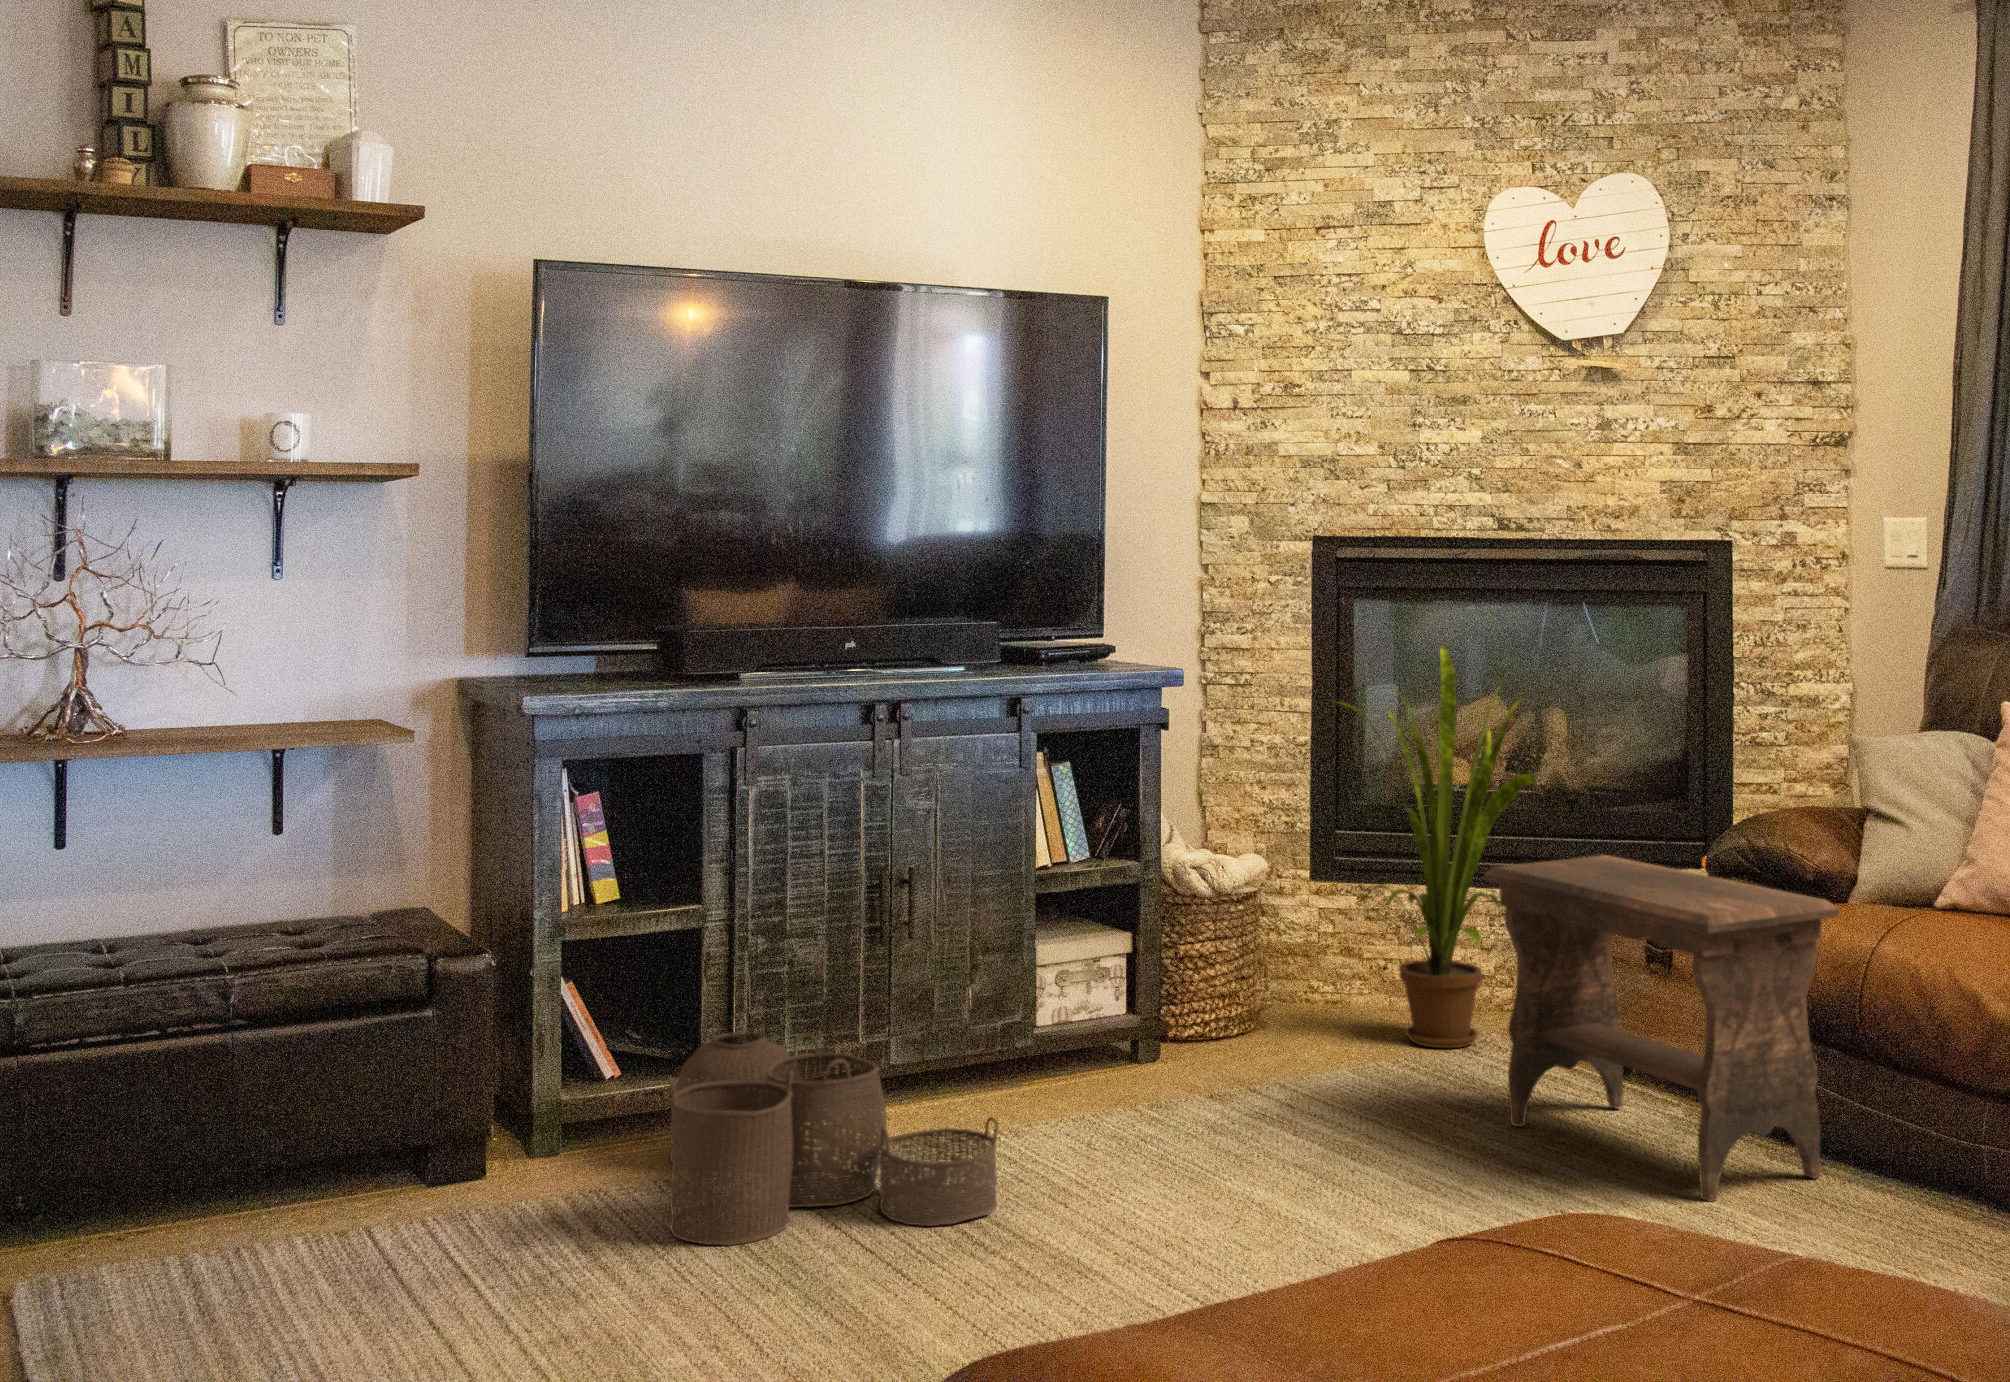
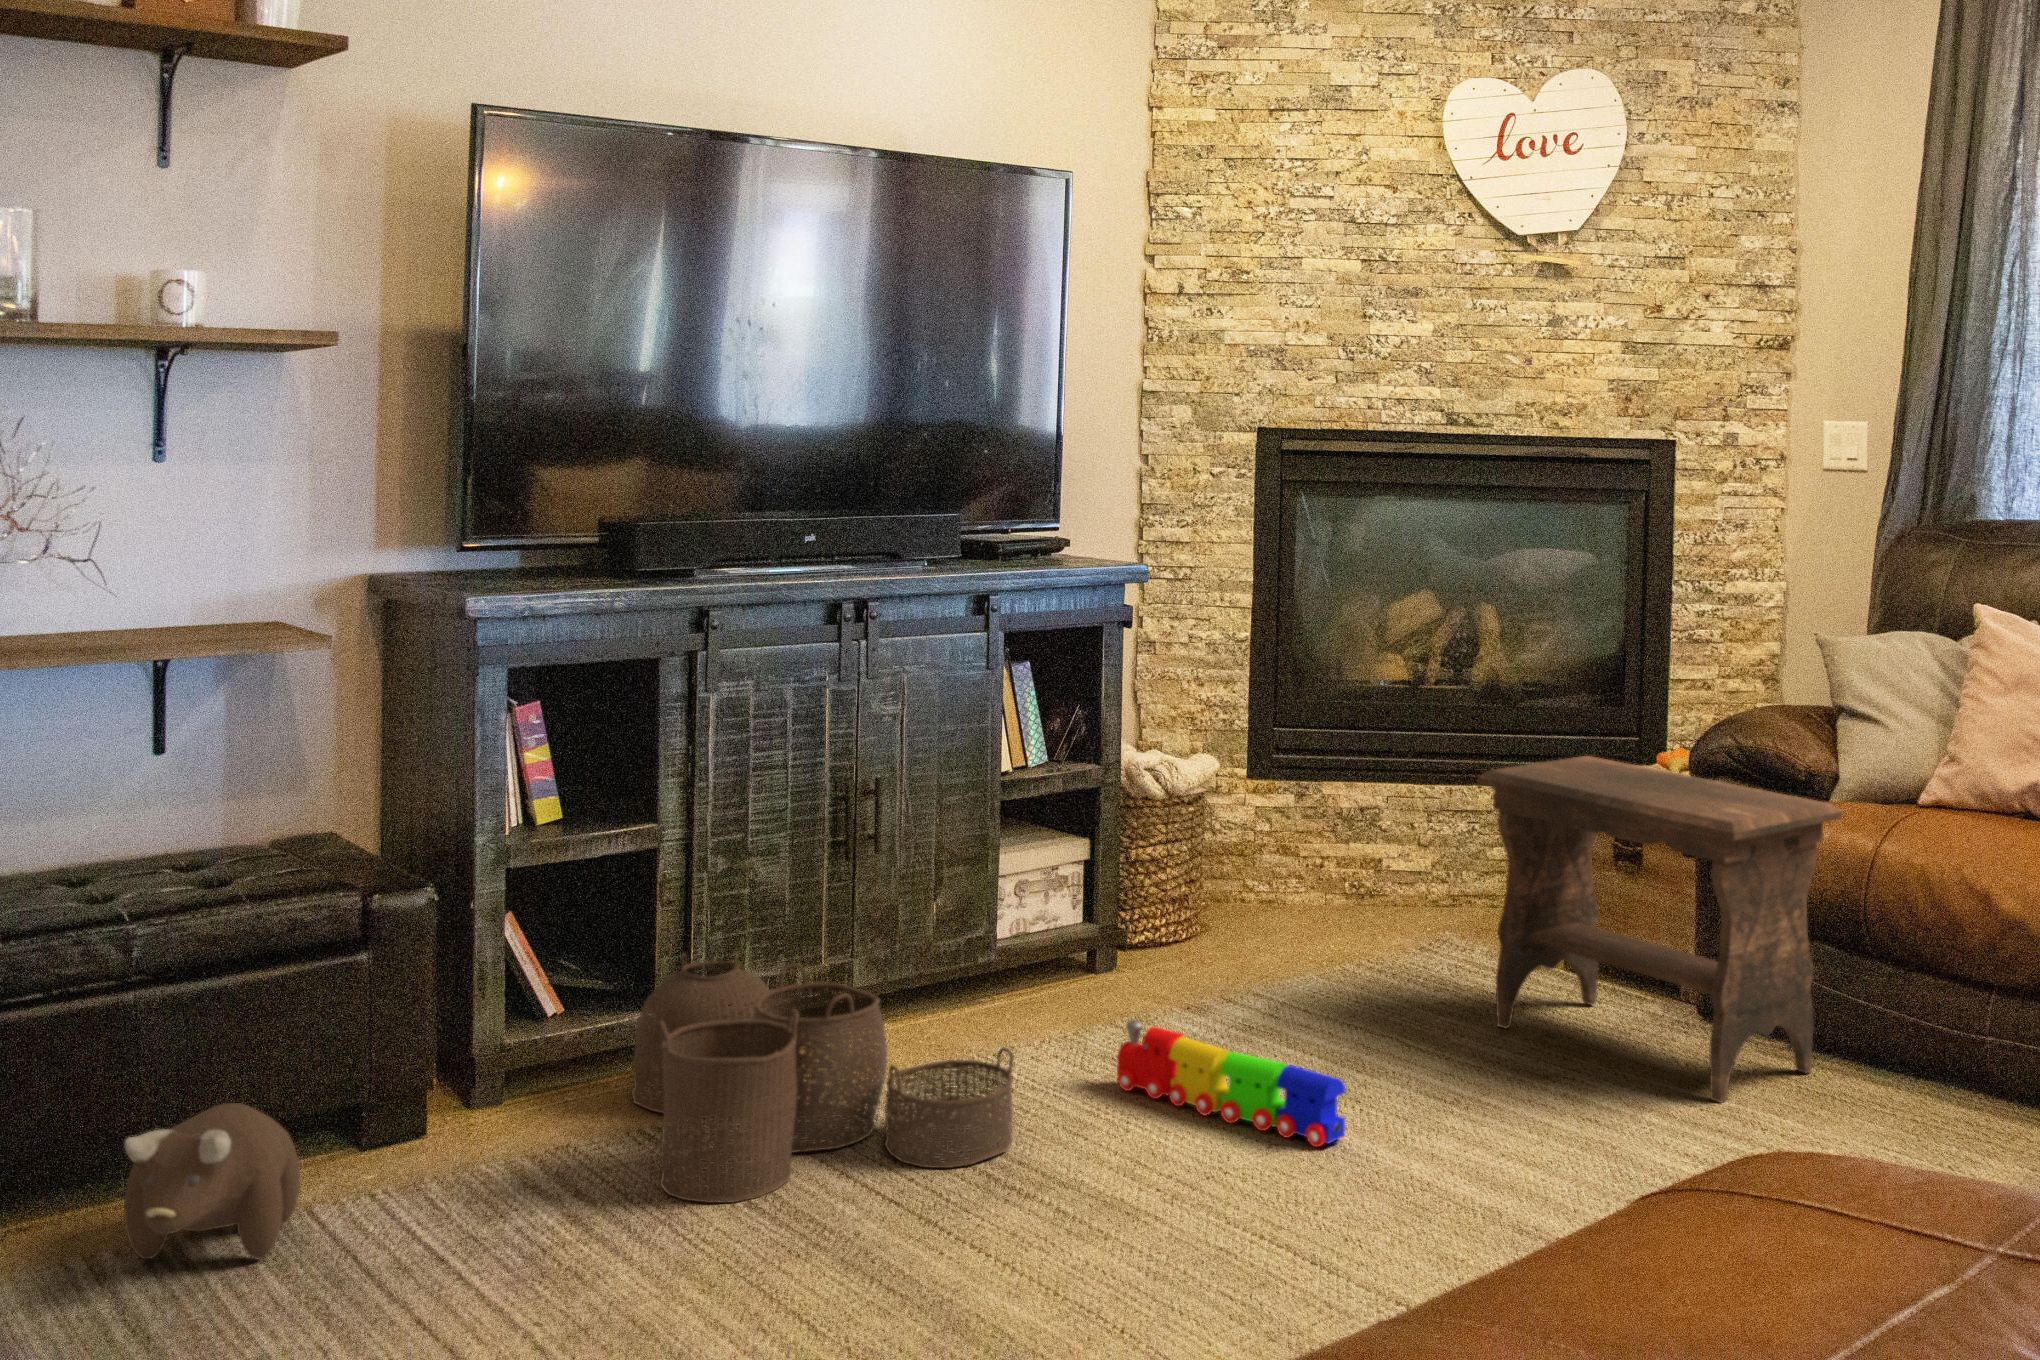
house plant: present [1333,646,1538,1048] -> none [1285,540,1499,945]
toy train: none [1113,1100,1314,1224] -> present [1117,1020,1346,1147]
plush toy: none [204,1133,359,1271] -> present [124,1103,300,1259]

